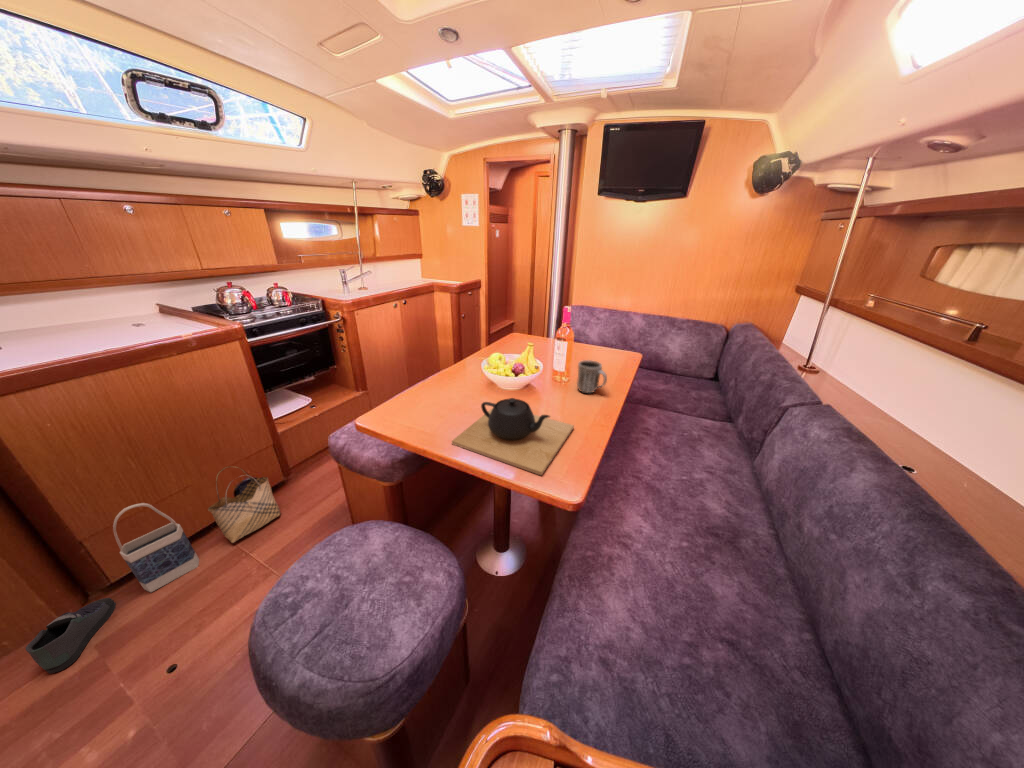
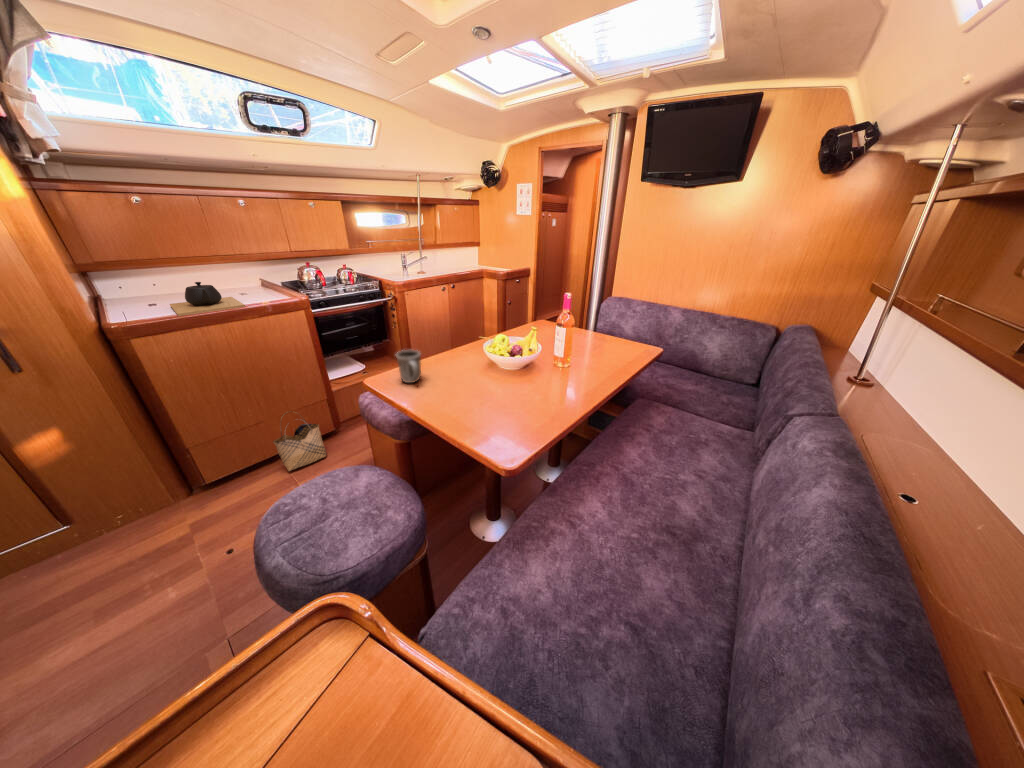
mug: present [577,360,607,393] -> present [396,350,421,383]
teapot: present [452,398,574,475] -> present [170,282,245,316]
bag: present [113,503,199,592] -> none [209,429,265,496]
shoe: present [26,598,116,674] -> none [152,493,209,536]

